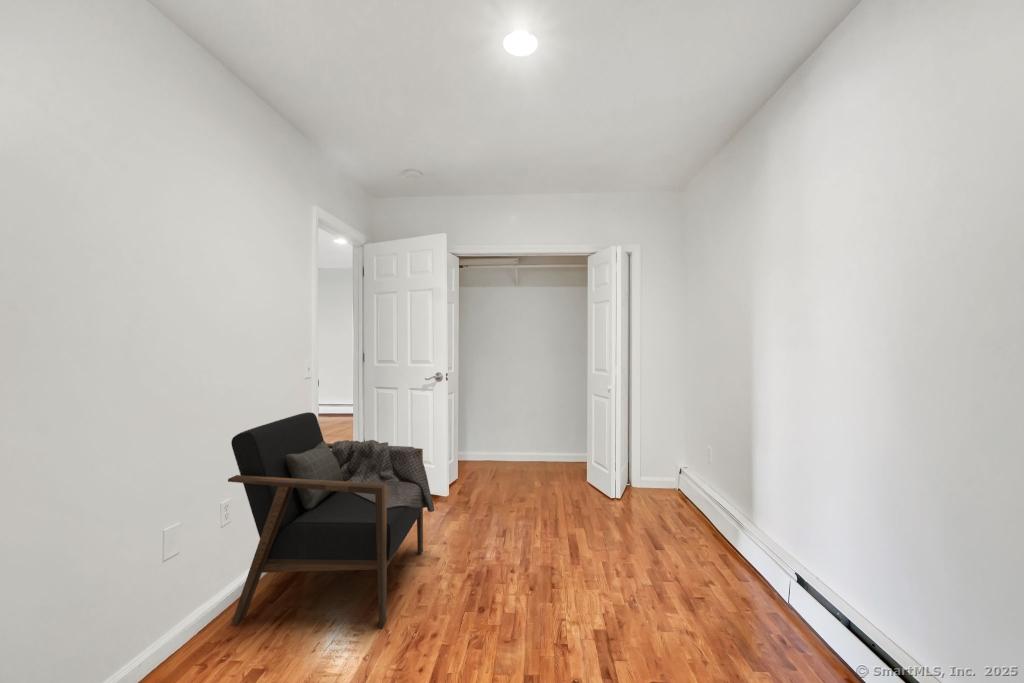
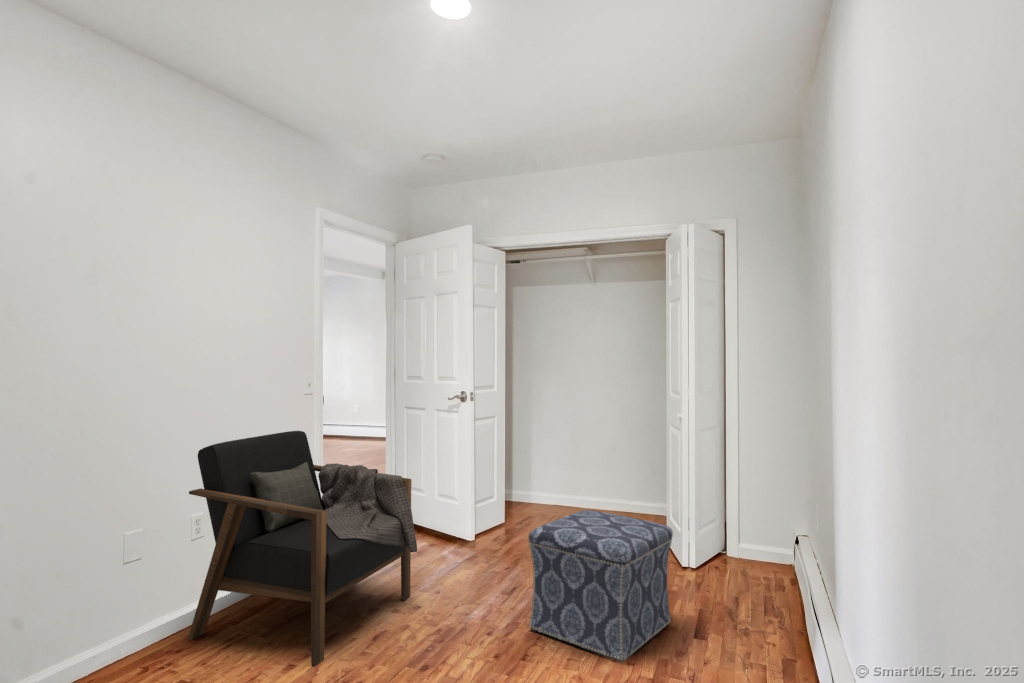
ottoman: none [539,462,637,577] -> present [529,510,673,662]

